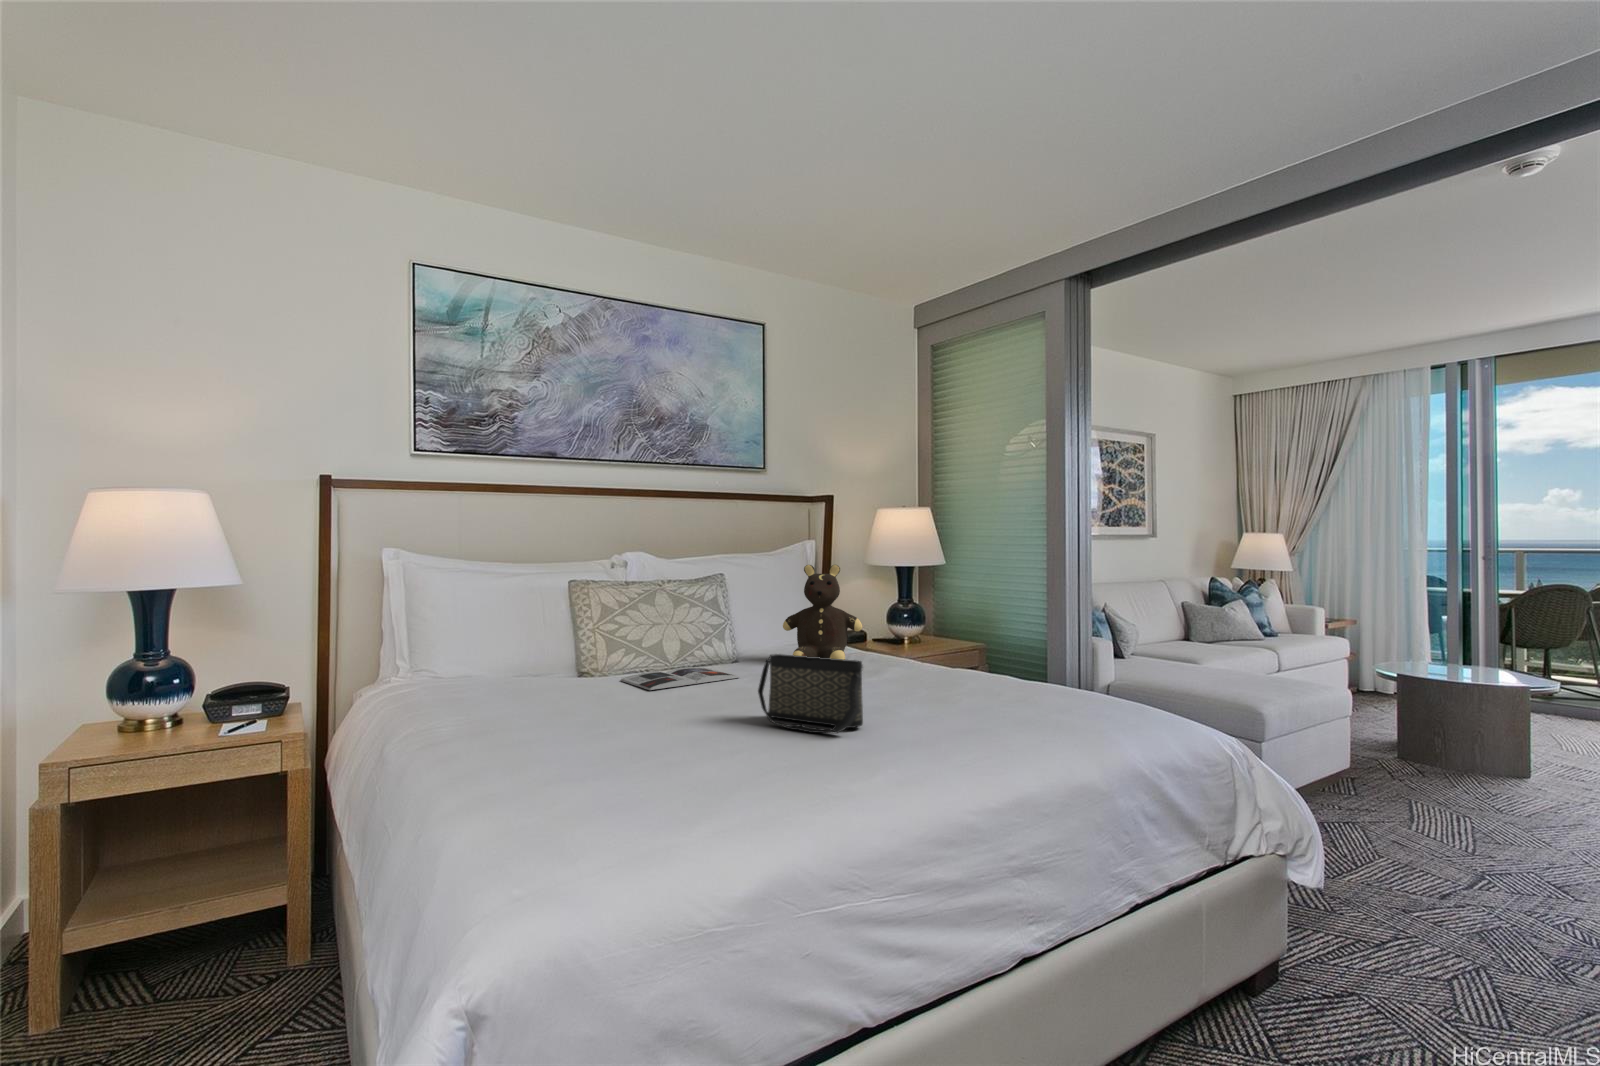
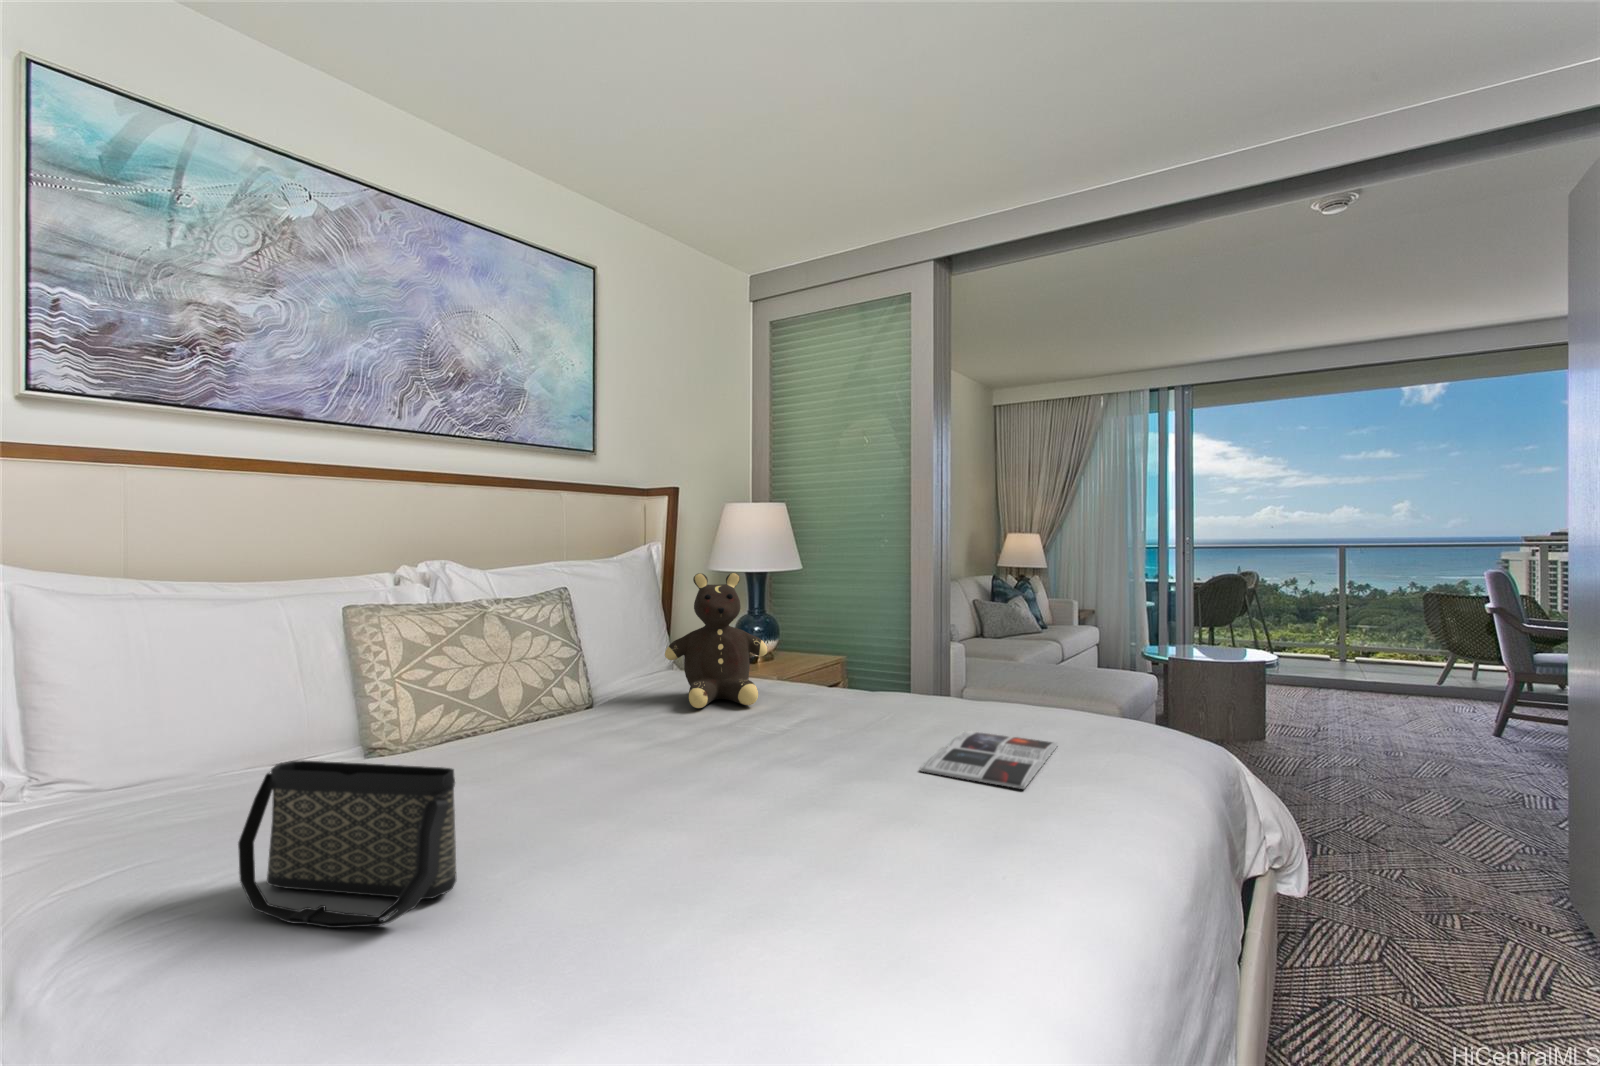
handbag: present [758,654,863,733] -> present [238,761,456,928]
magazine: present [620,667,739,690] -> present [920,731,1058,789]

